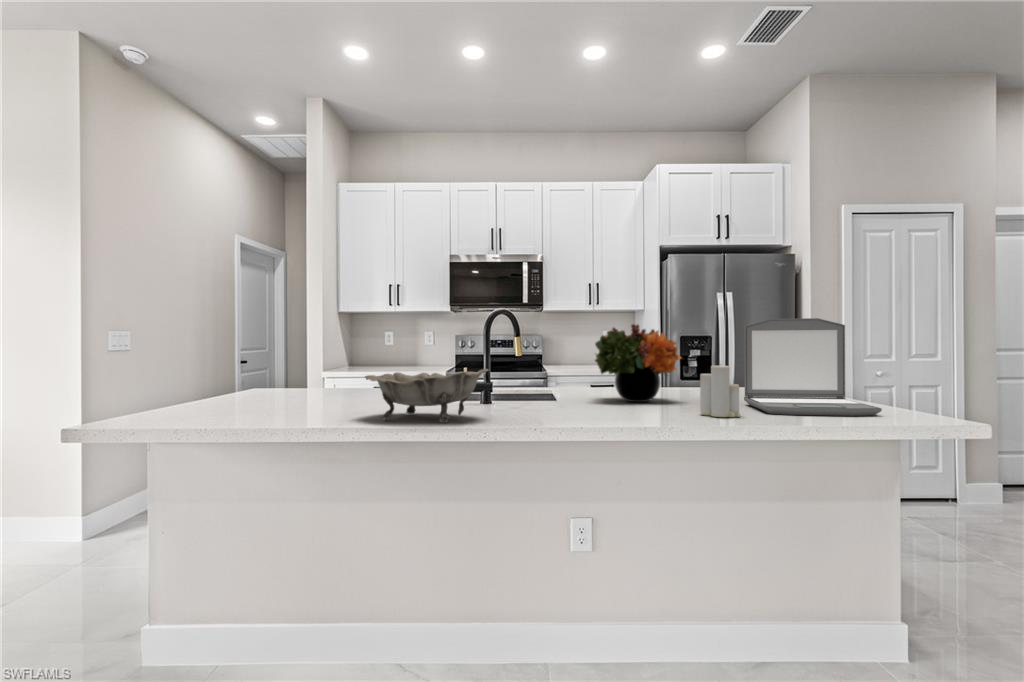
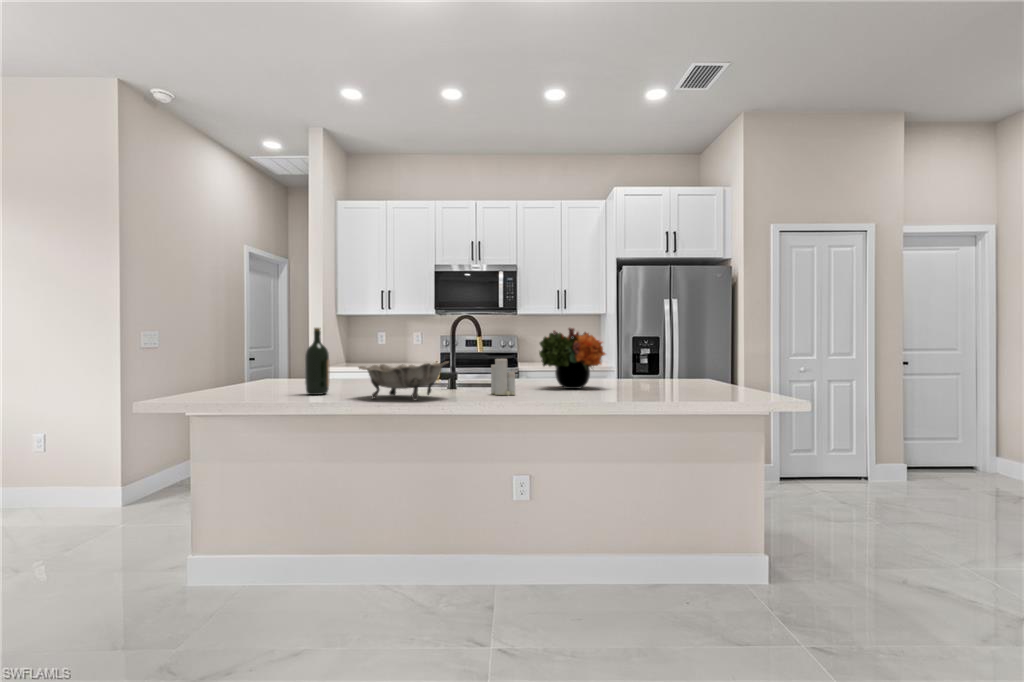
laptop: present [744,318,882,416] -> none [652,324,742,397]
wine bottle: none [295,324,327,413] -> present [305,328,329,395]
candle: present [700,365,741,417] -> present [491,359,515,395]

